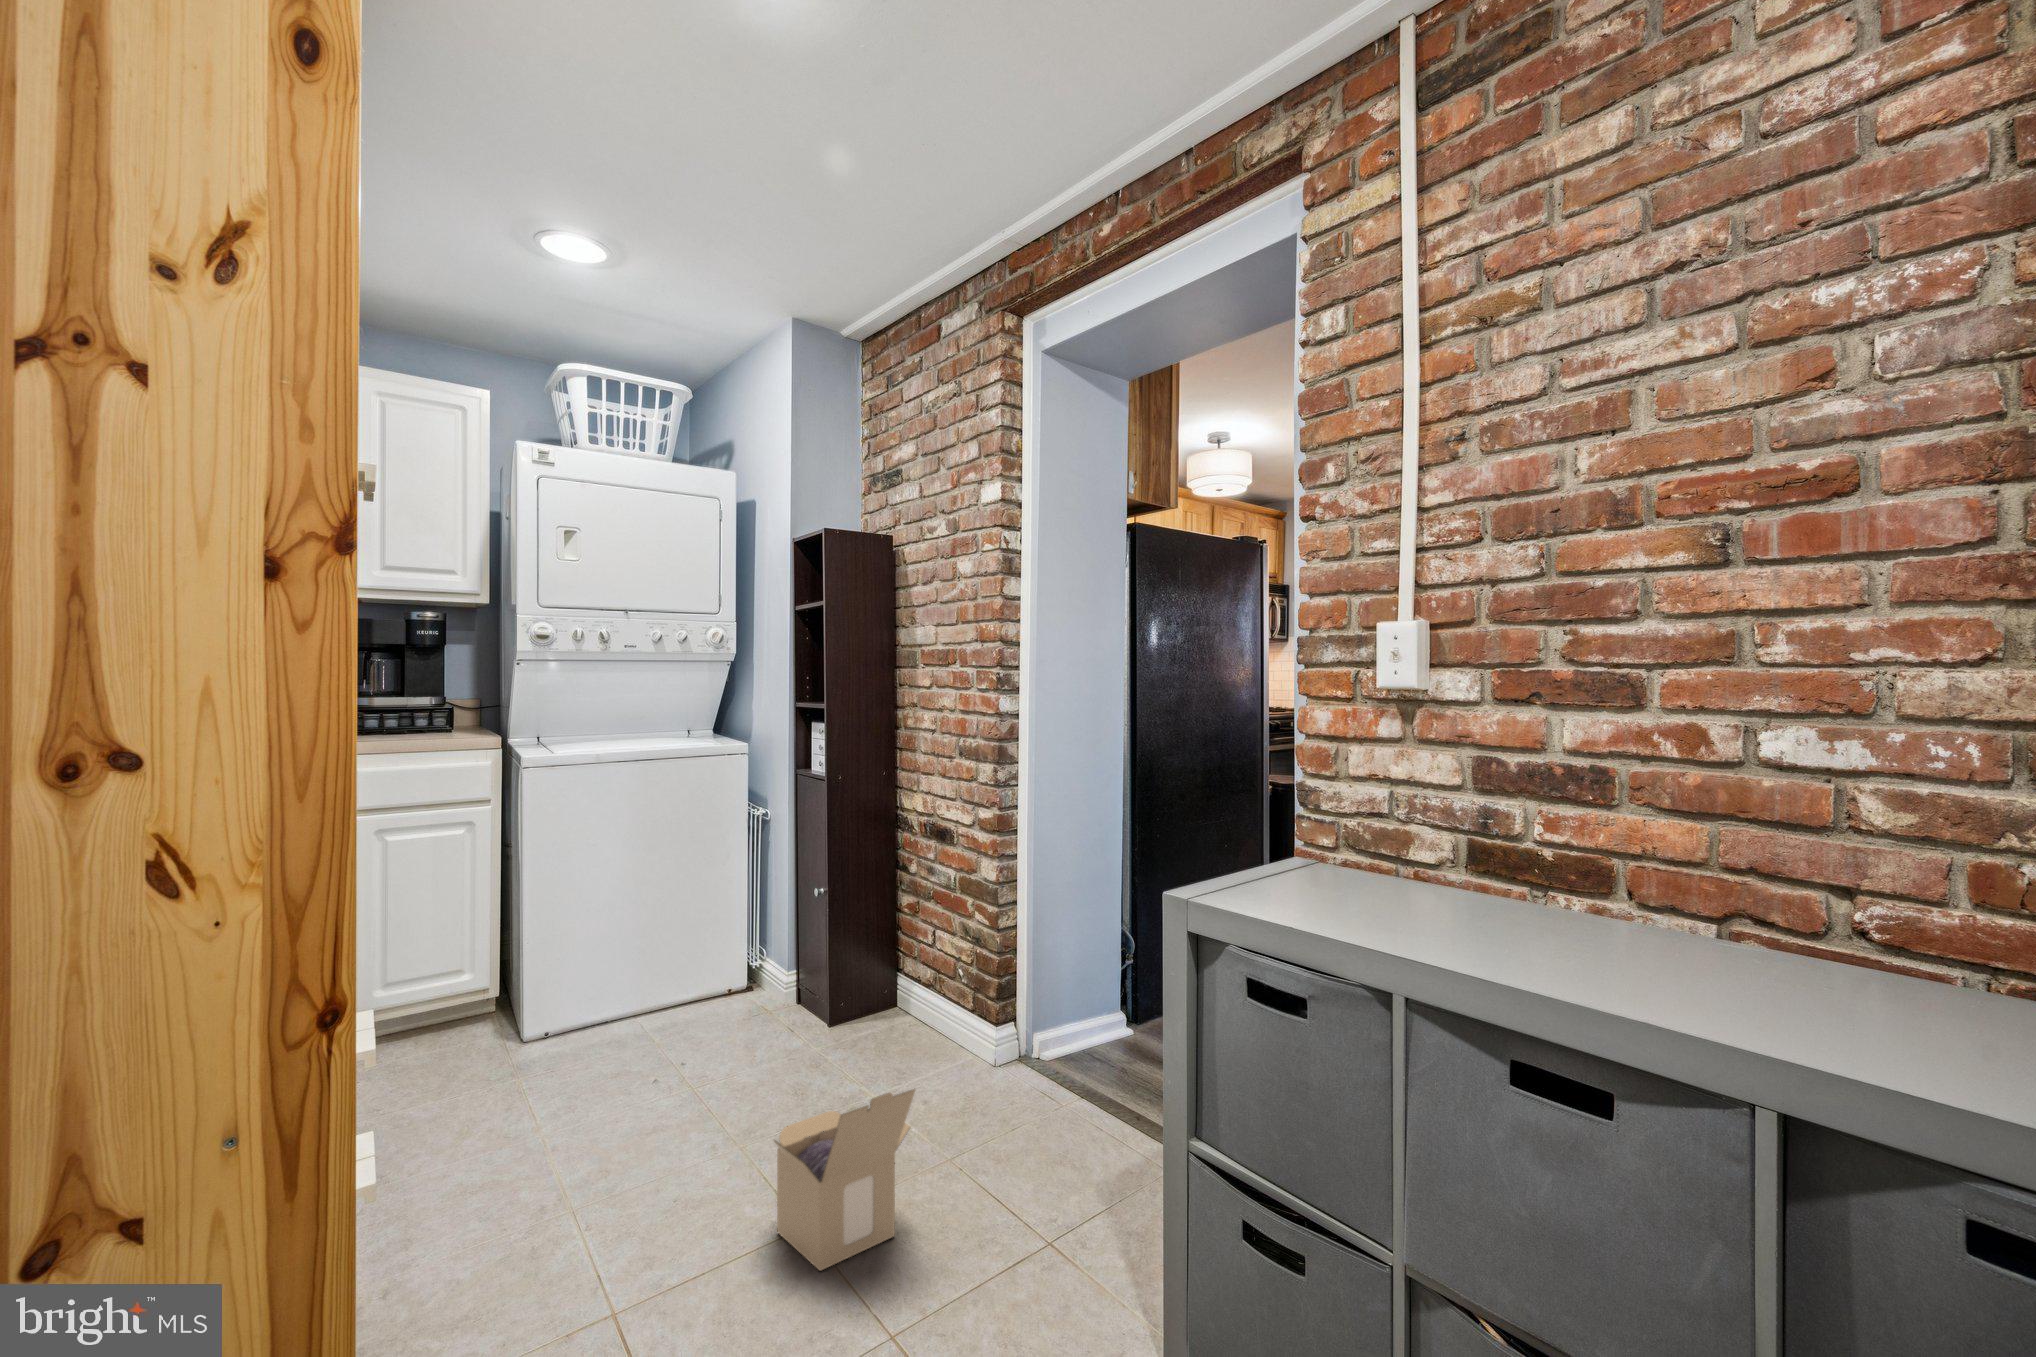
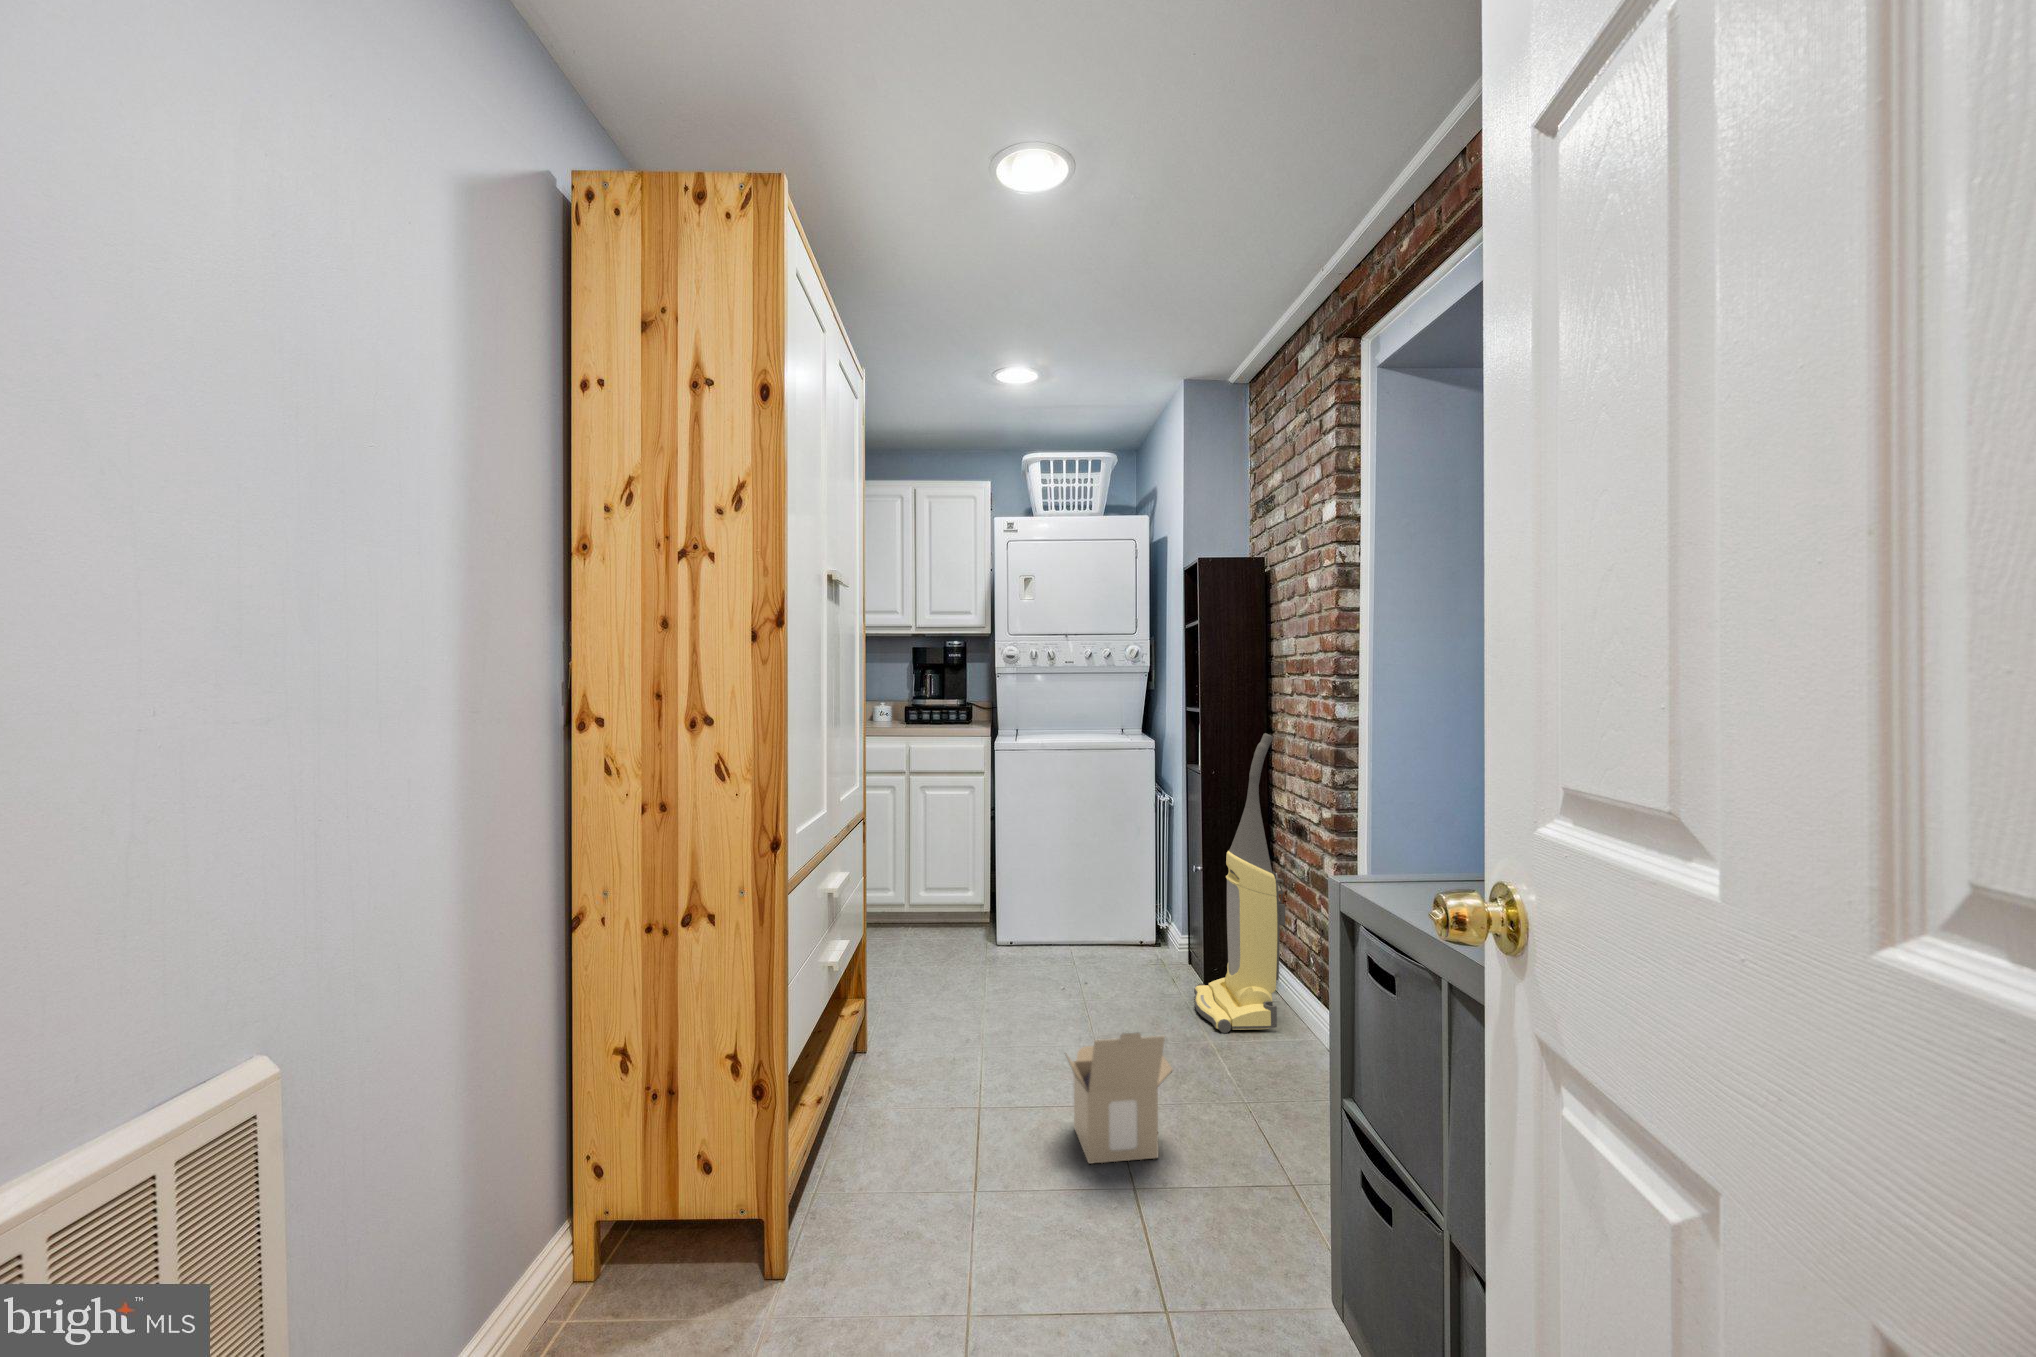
vacuum cleaner: none [823,730,932,1071] -> present [1194,733,1285,1033]

